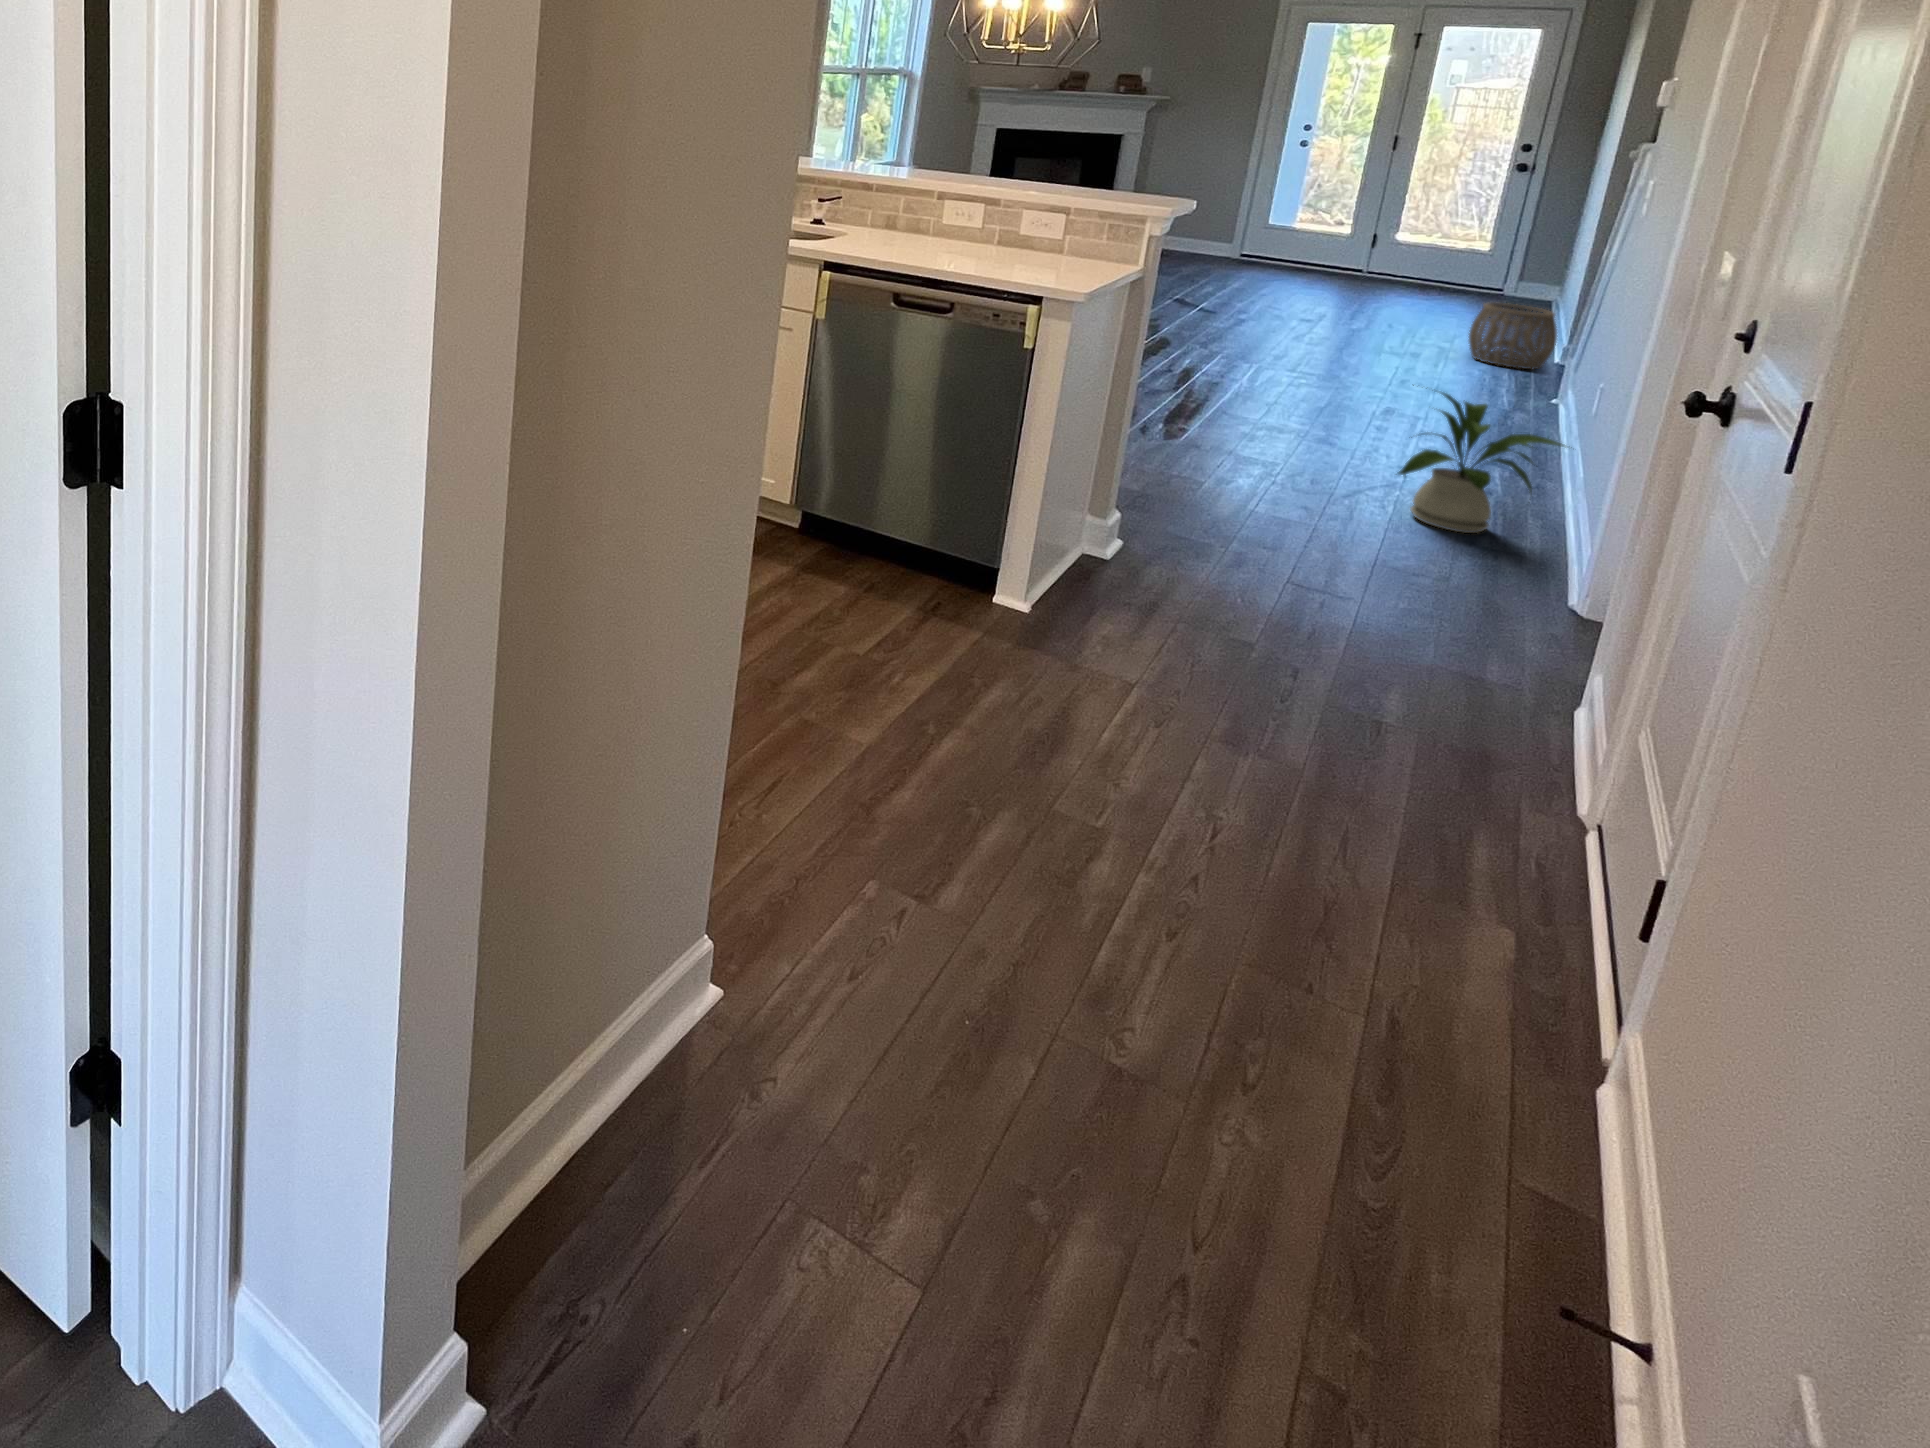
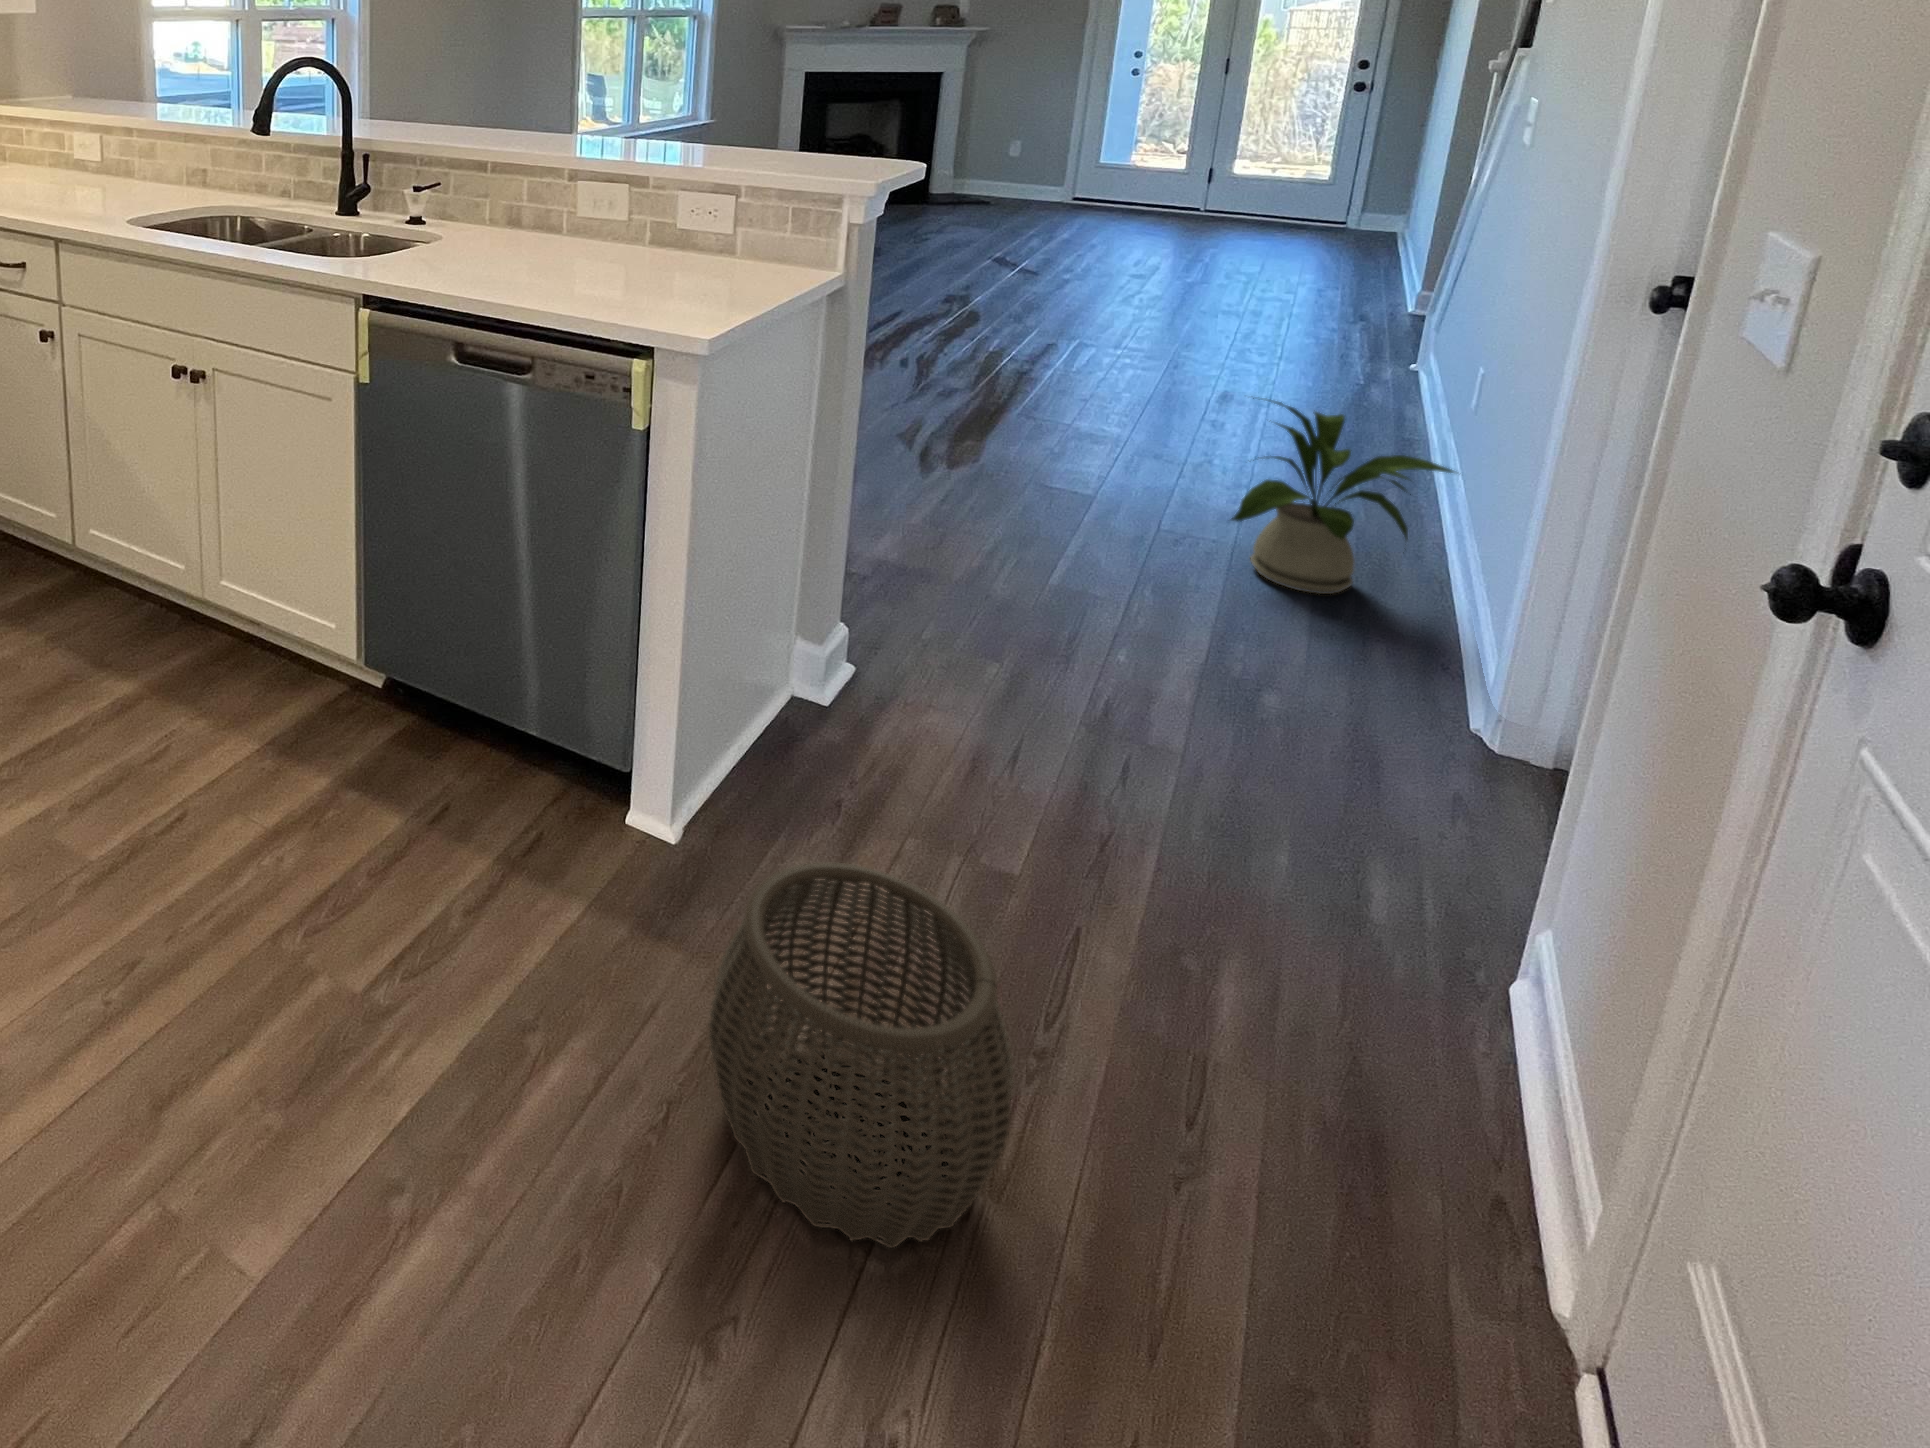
woven basket: present [1469,302,1558,369] -> present [708,862,1015,1248]

